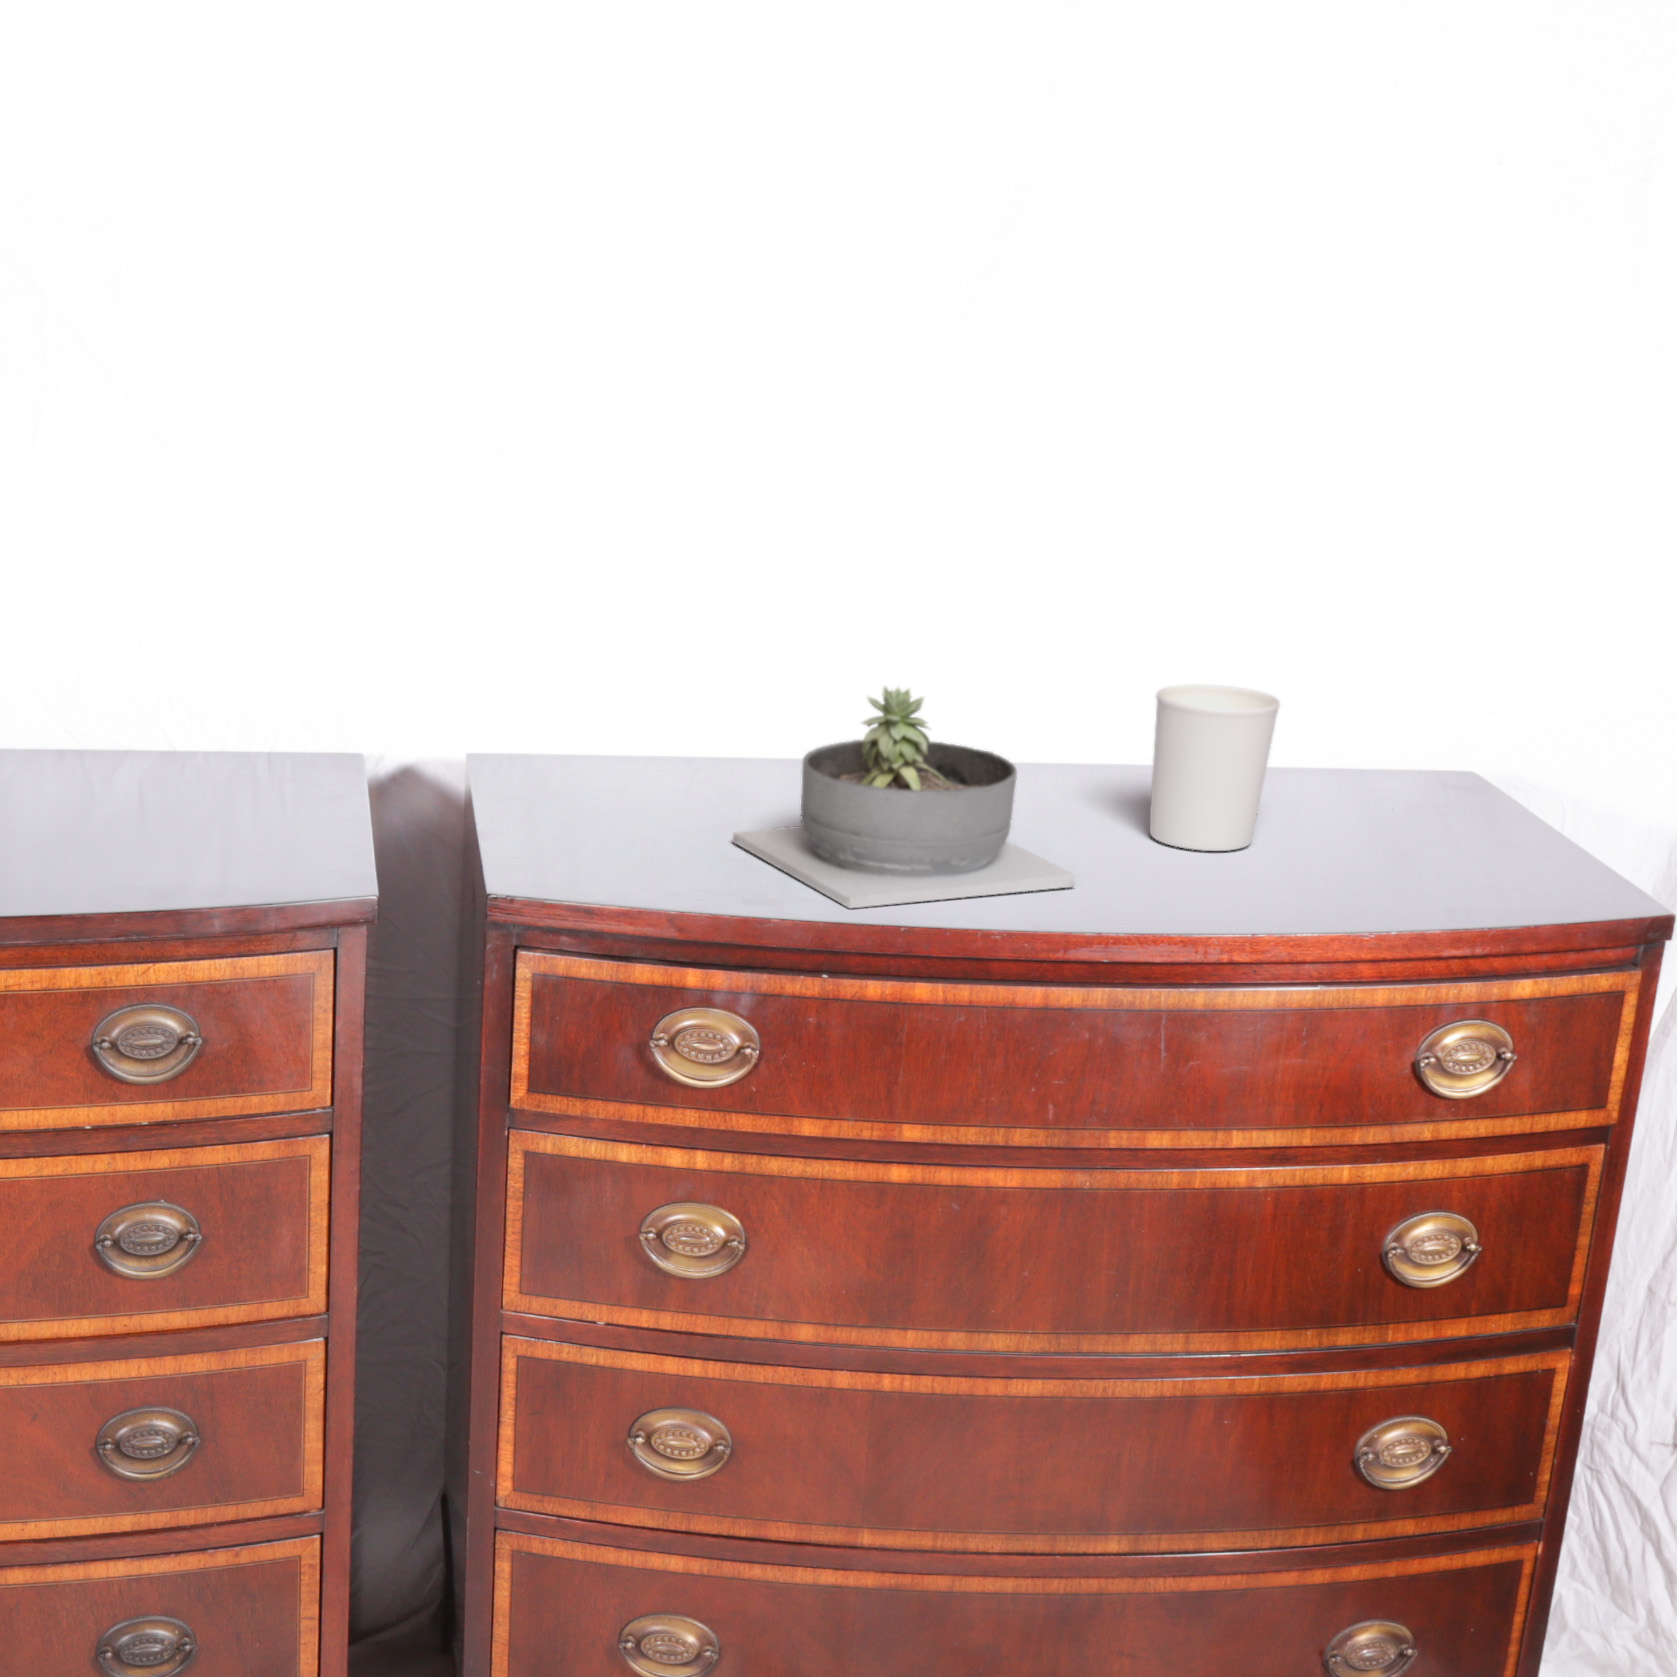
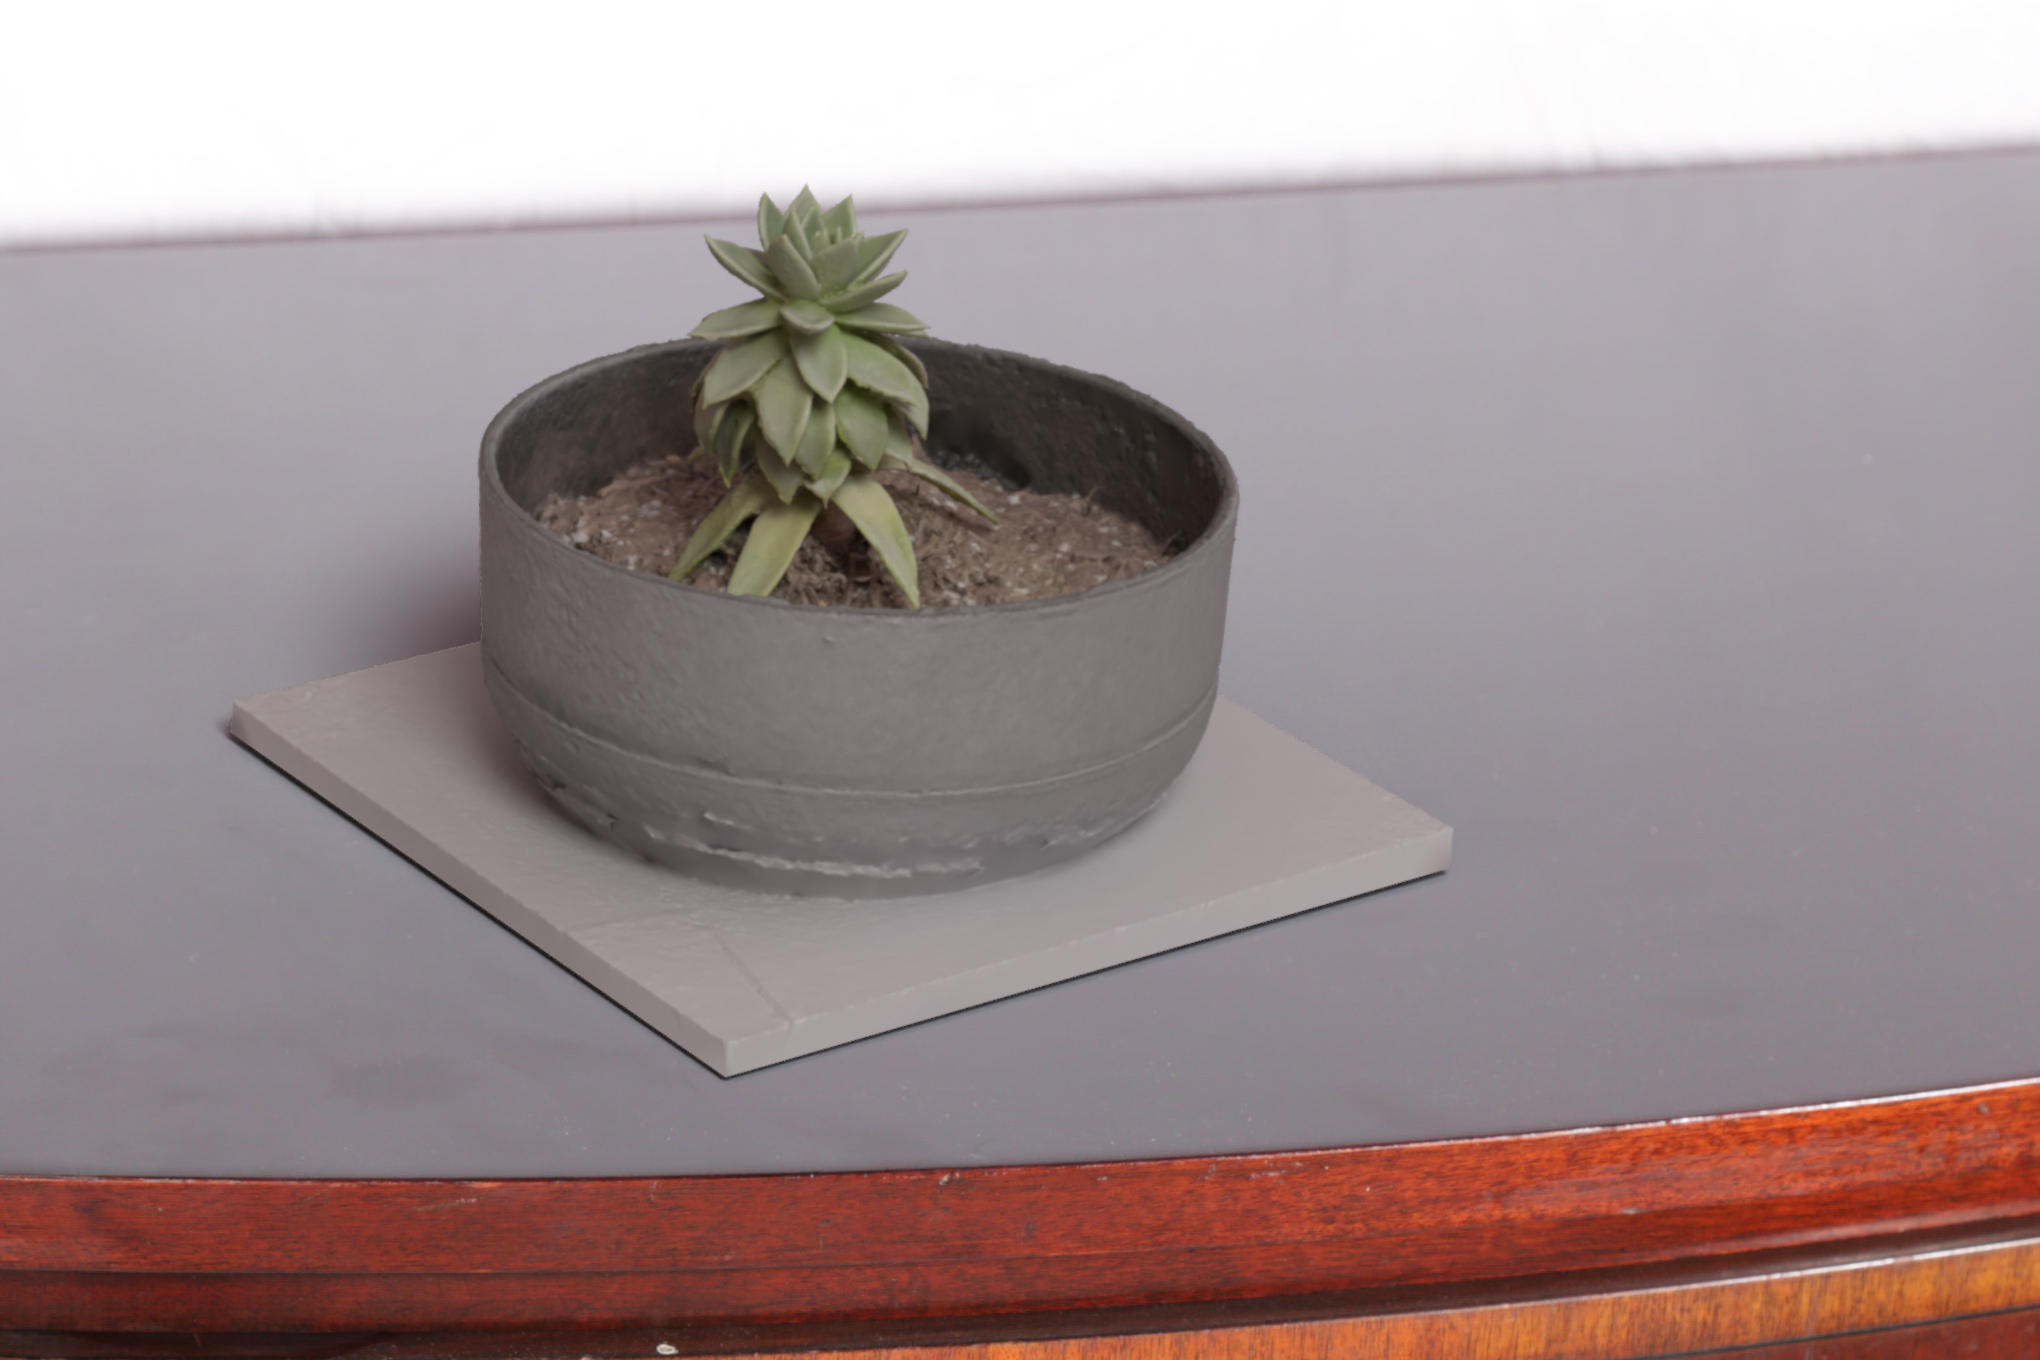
candle holder: present [1150,684,1280,851] -> none [1578,66,1996,635]

